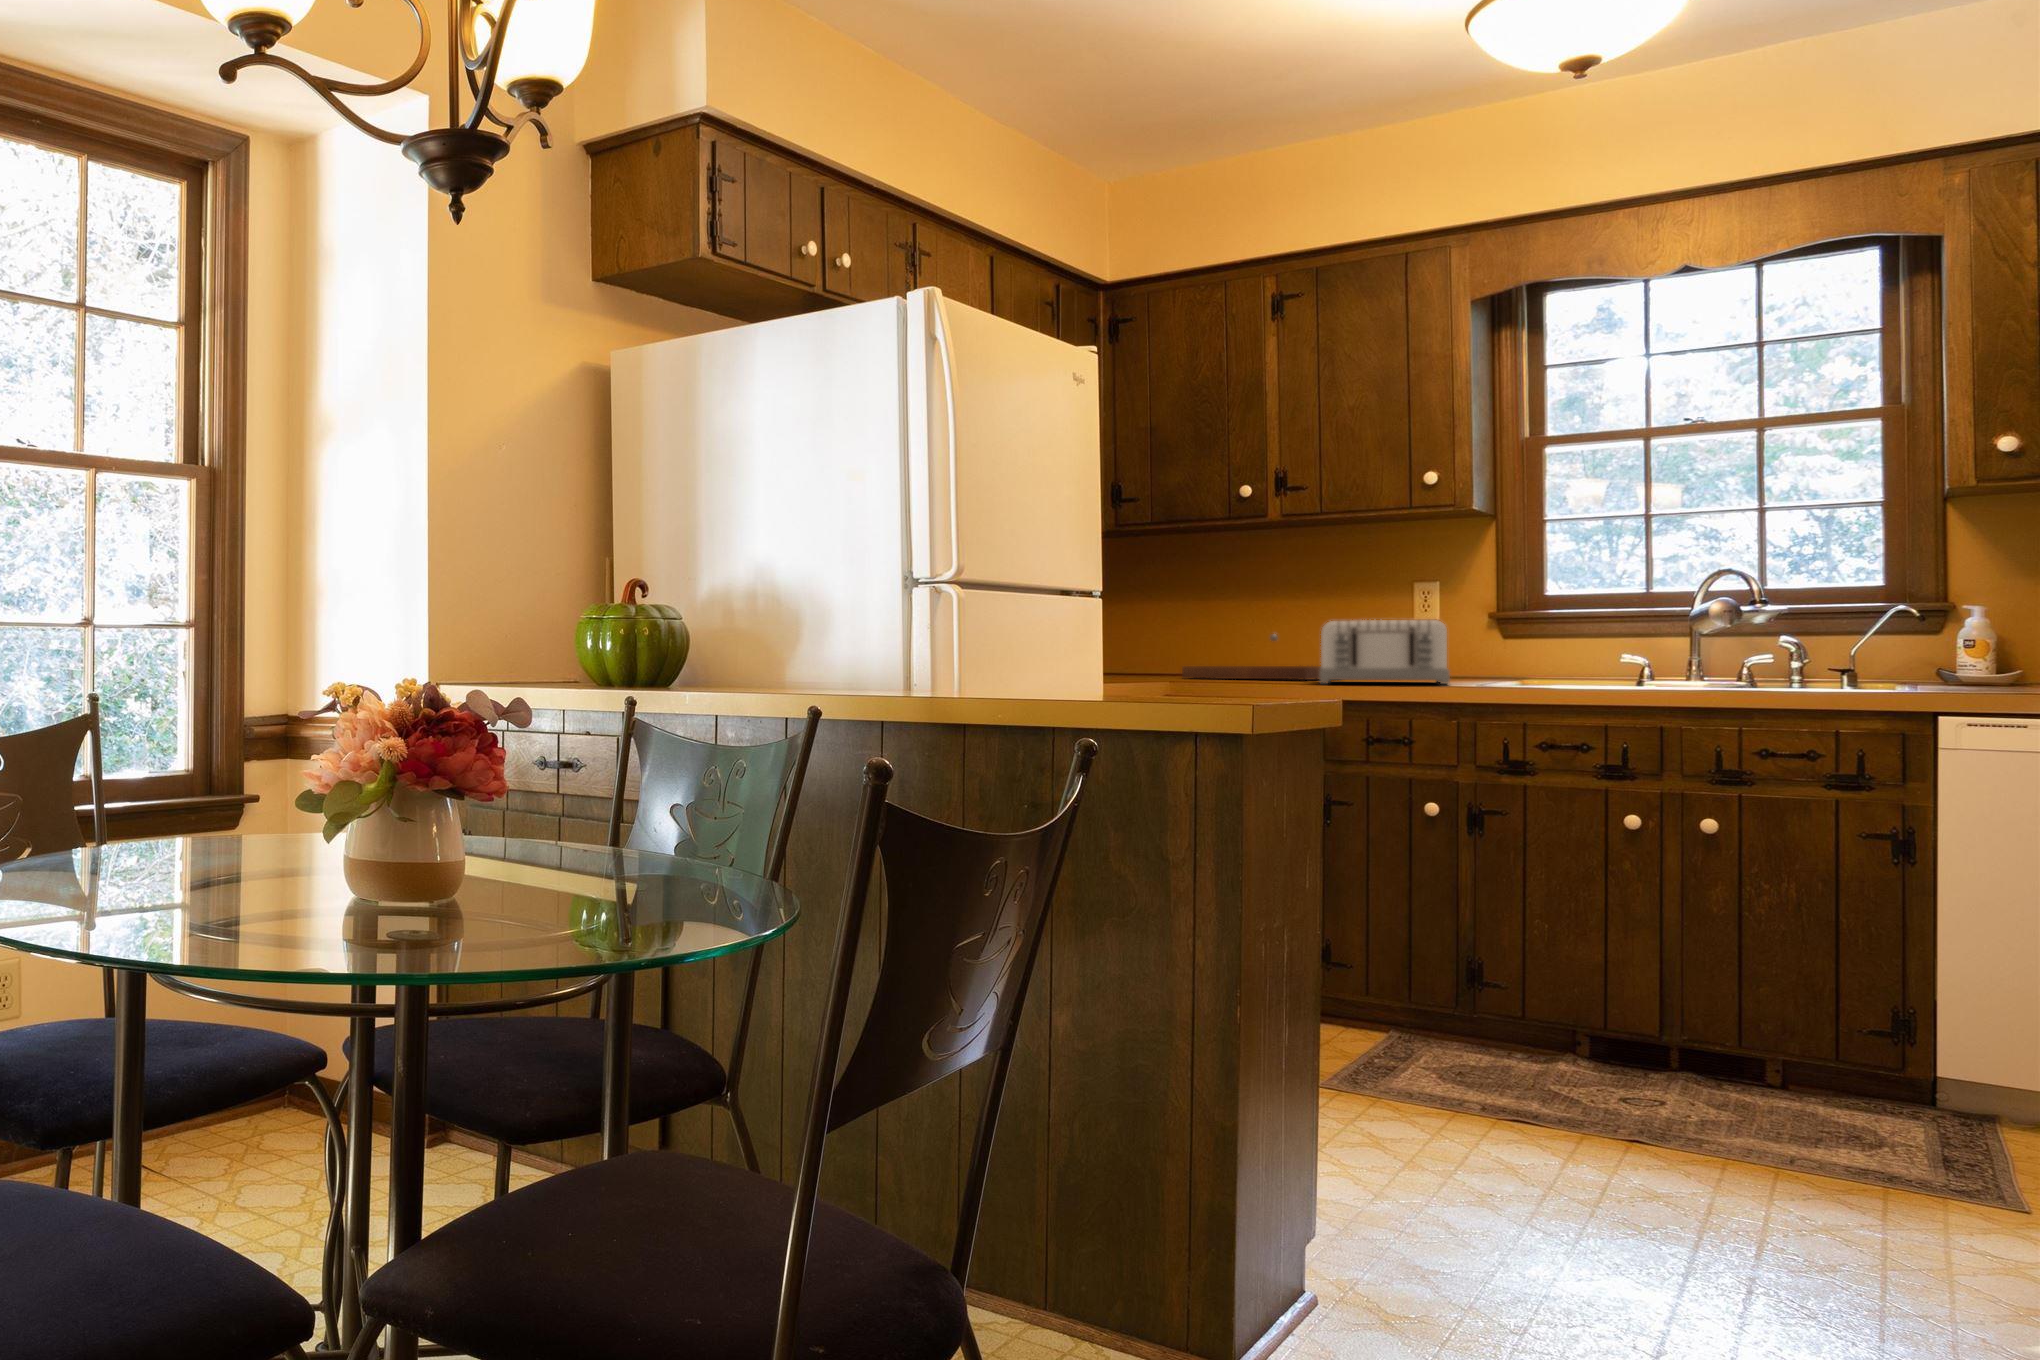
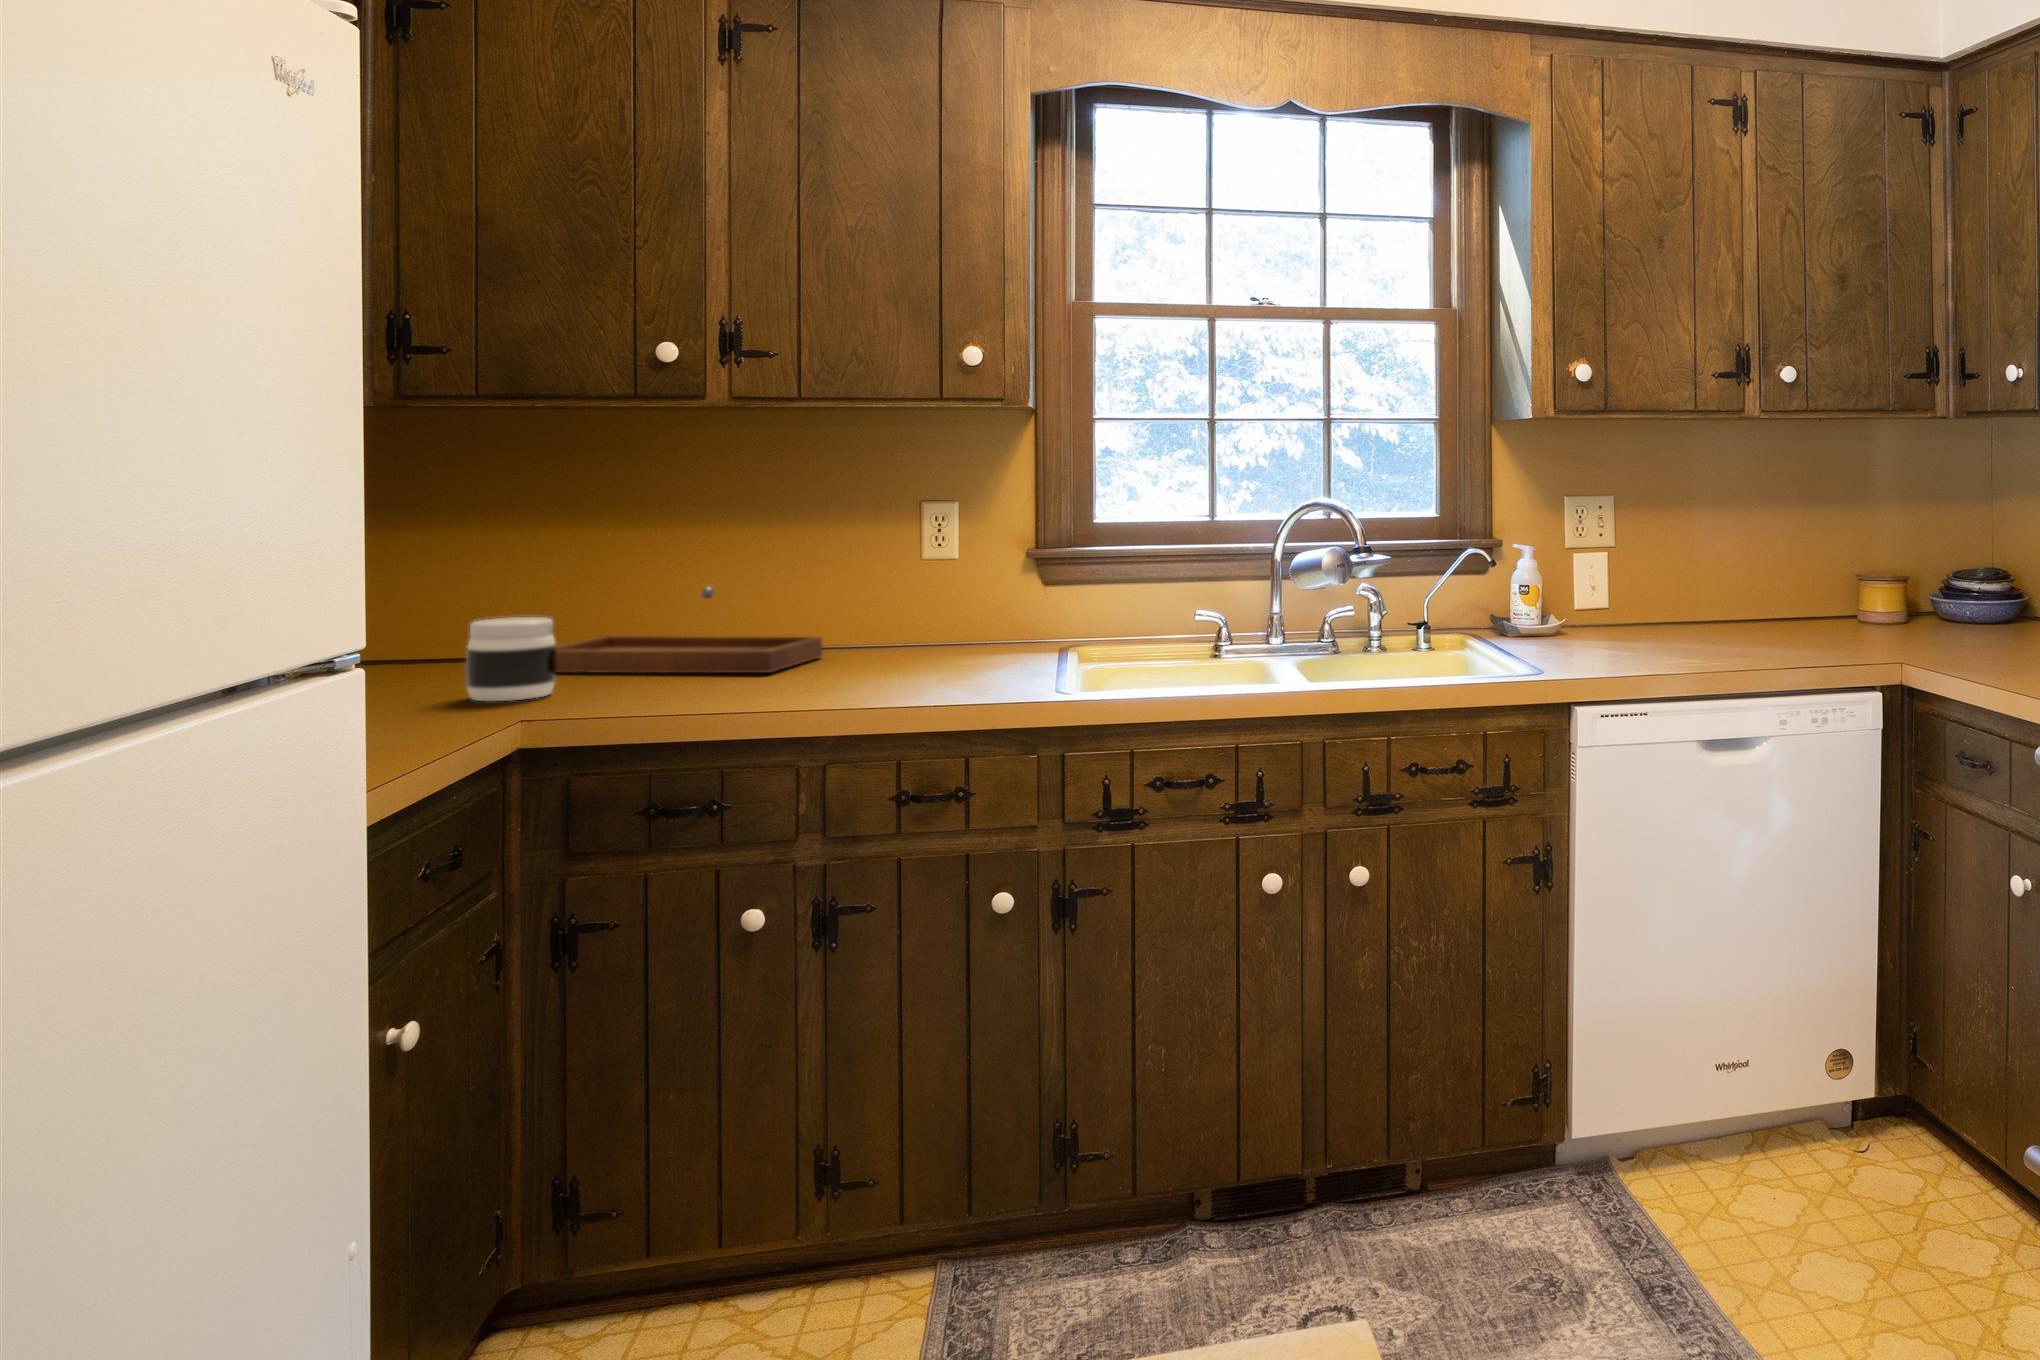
toaster: present [1320,620,1450,684] -> none [800,574,1016,701]
jar: none [1145,640,1188,680] -> present [466,617,556,701]

